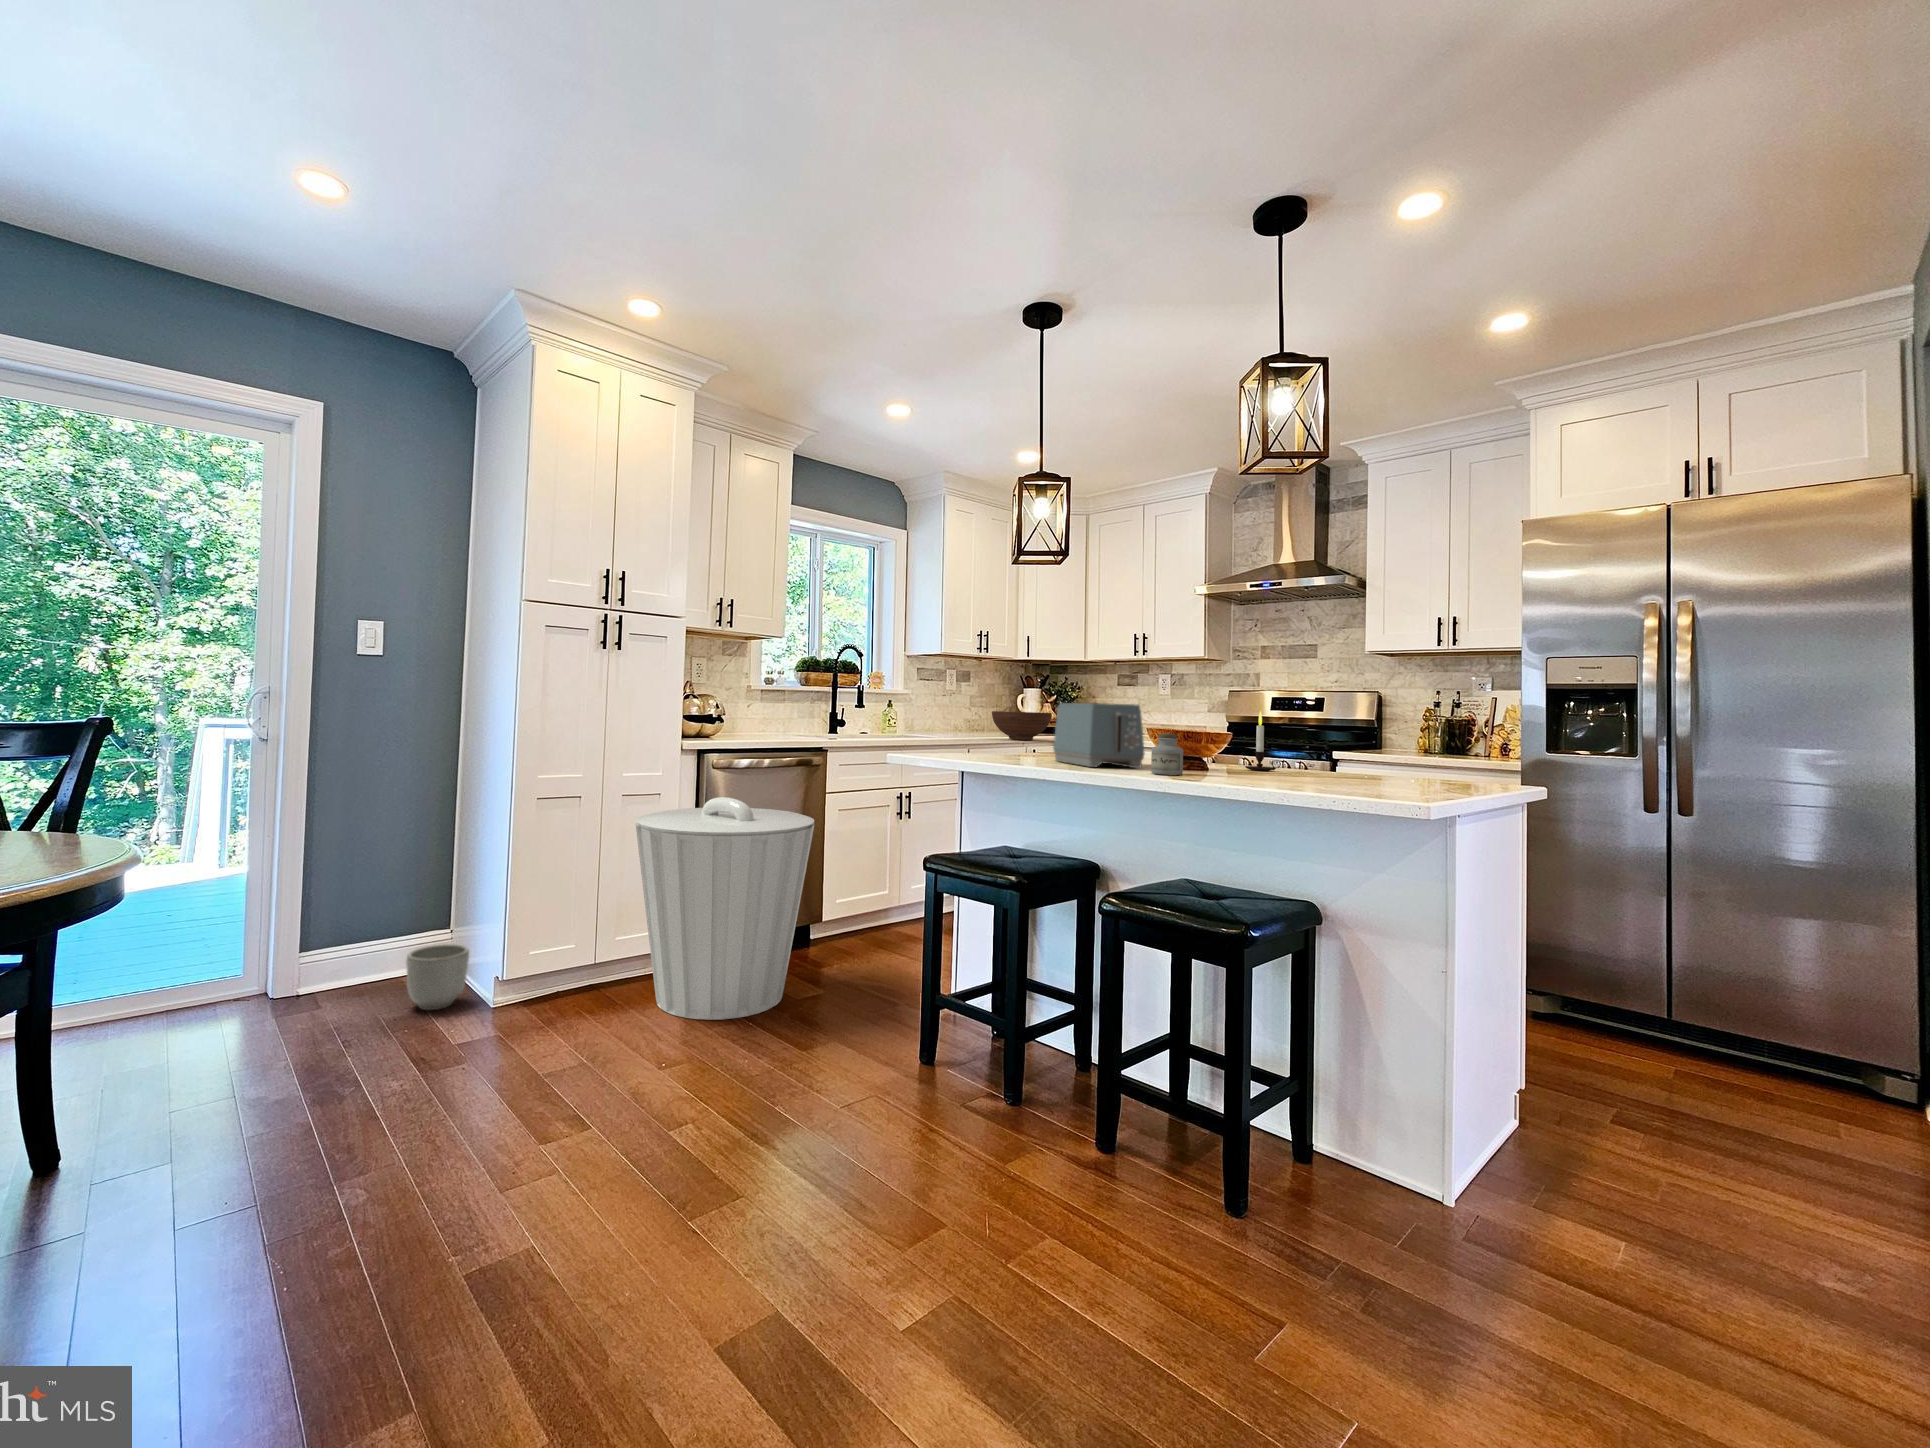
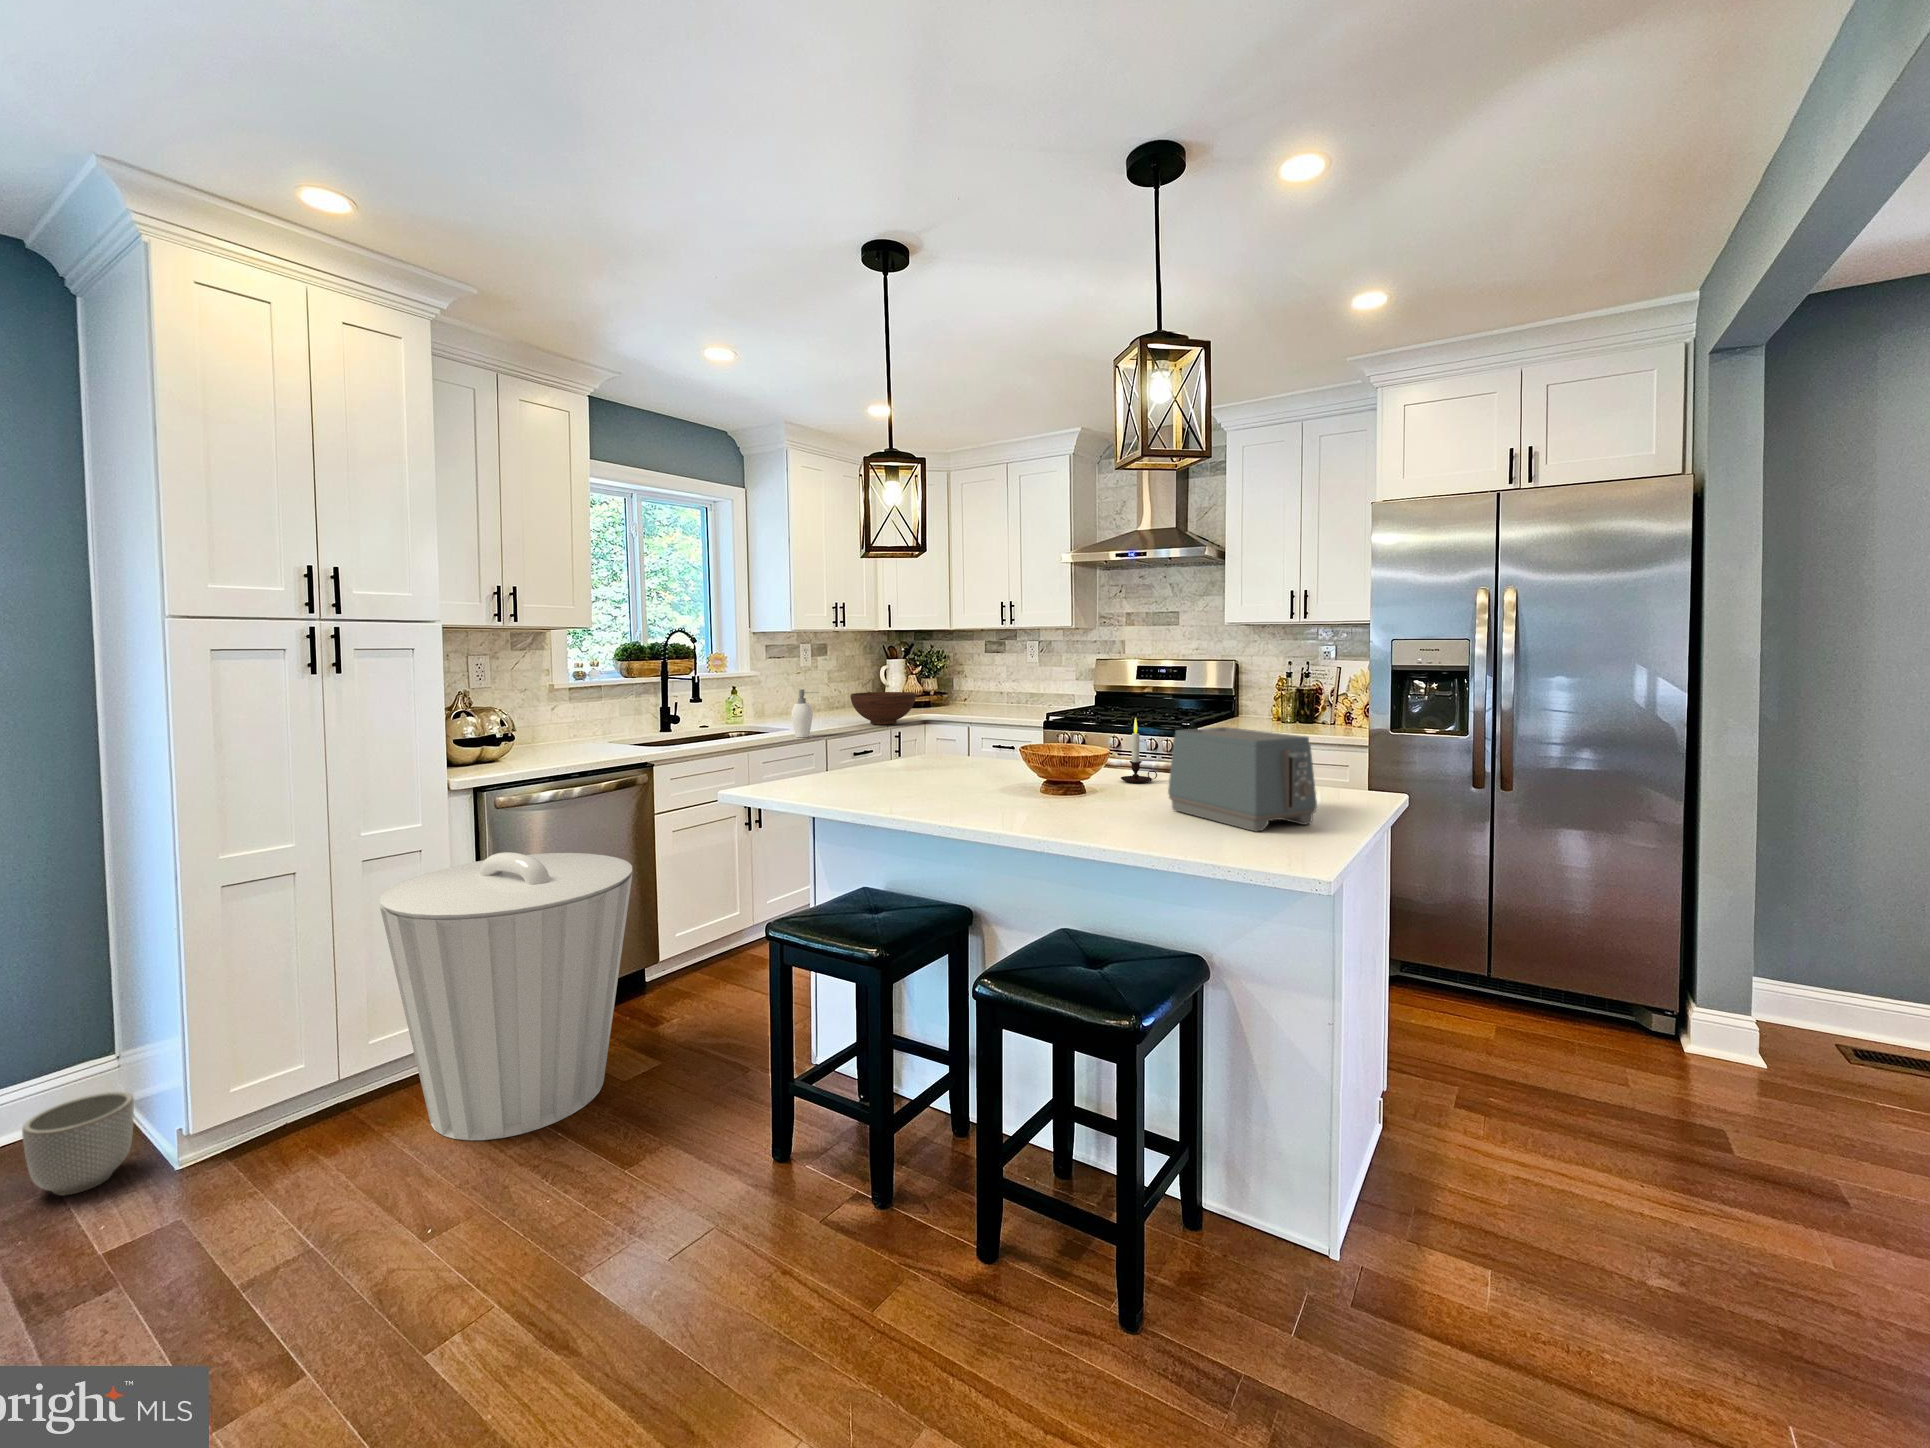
soap dispenser: none [941,699,966,741] -> present [791,689,818,737]
toaster: present [1053,703,1145,768] -> present [1168,727,1317,831]
jar: present [1151,733,1183,775] -> none [1025,762,1059,811]

